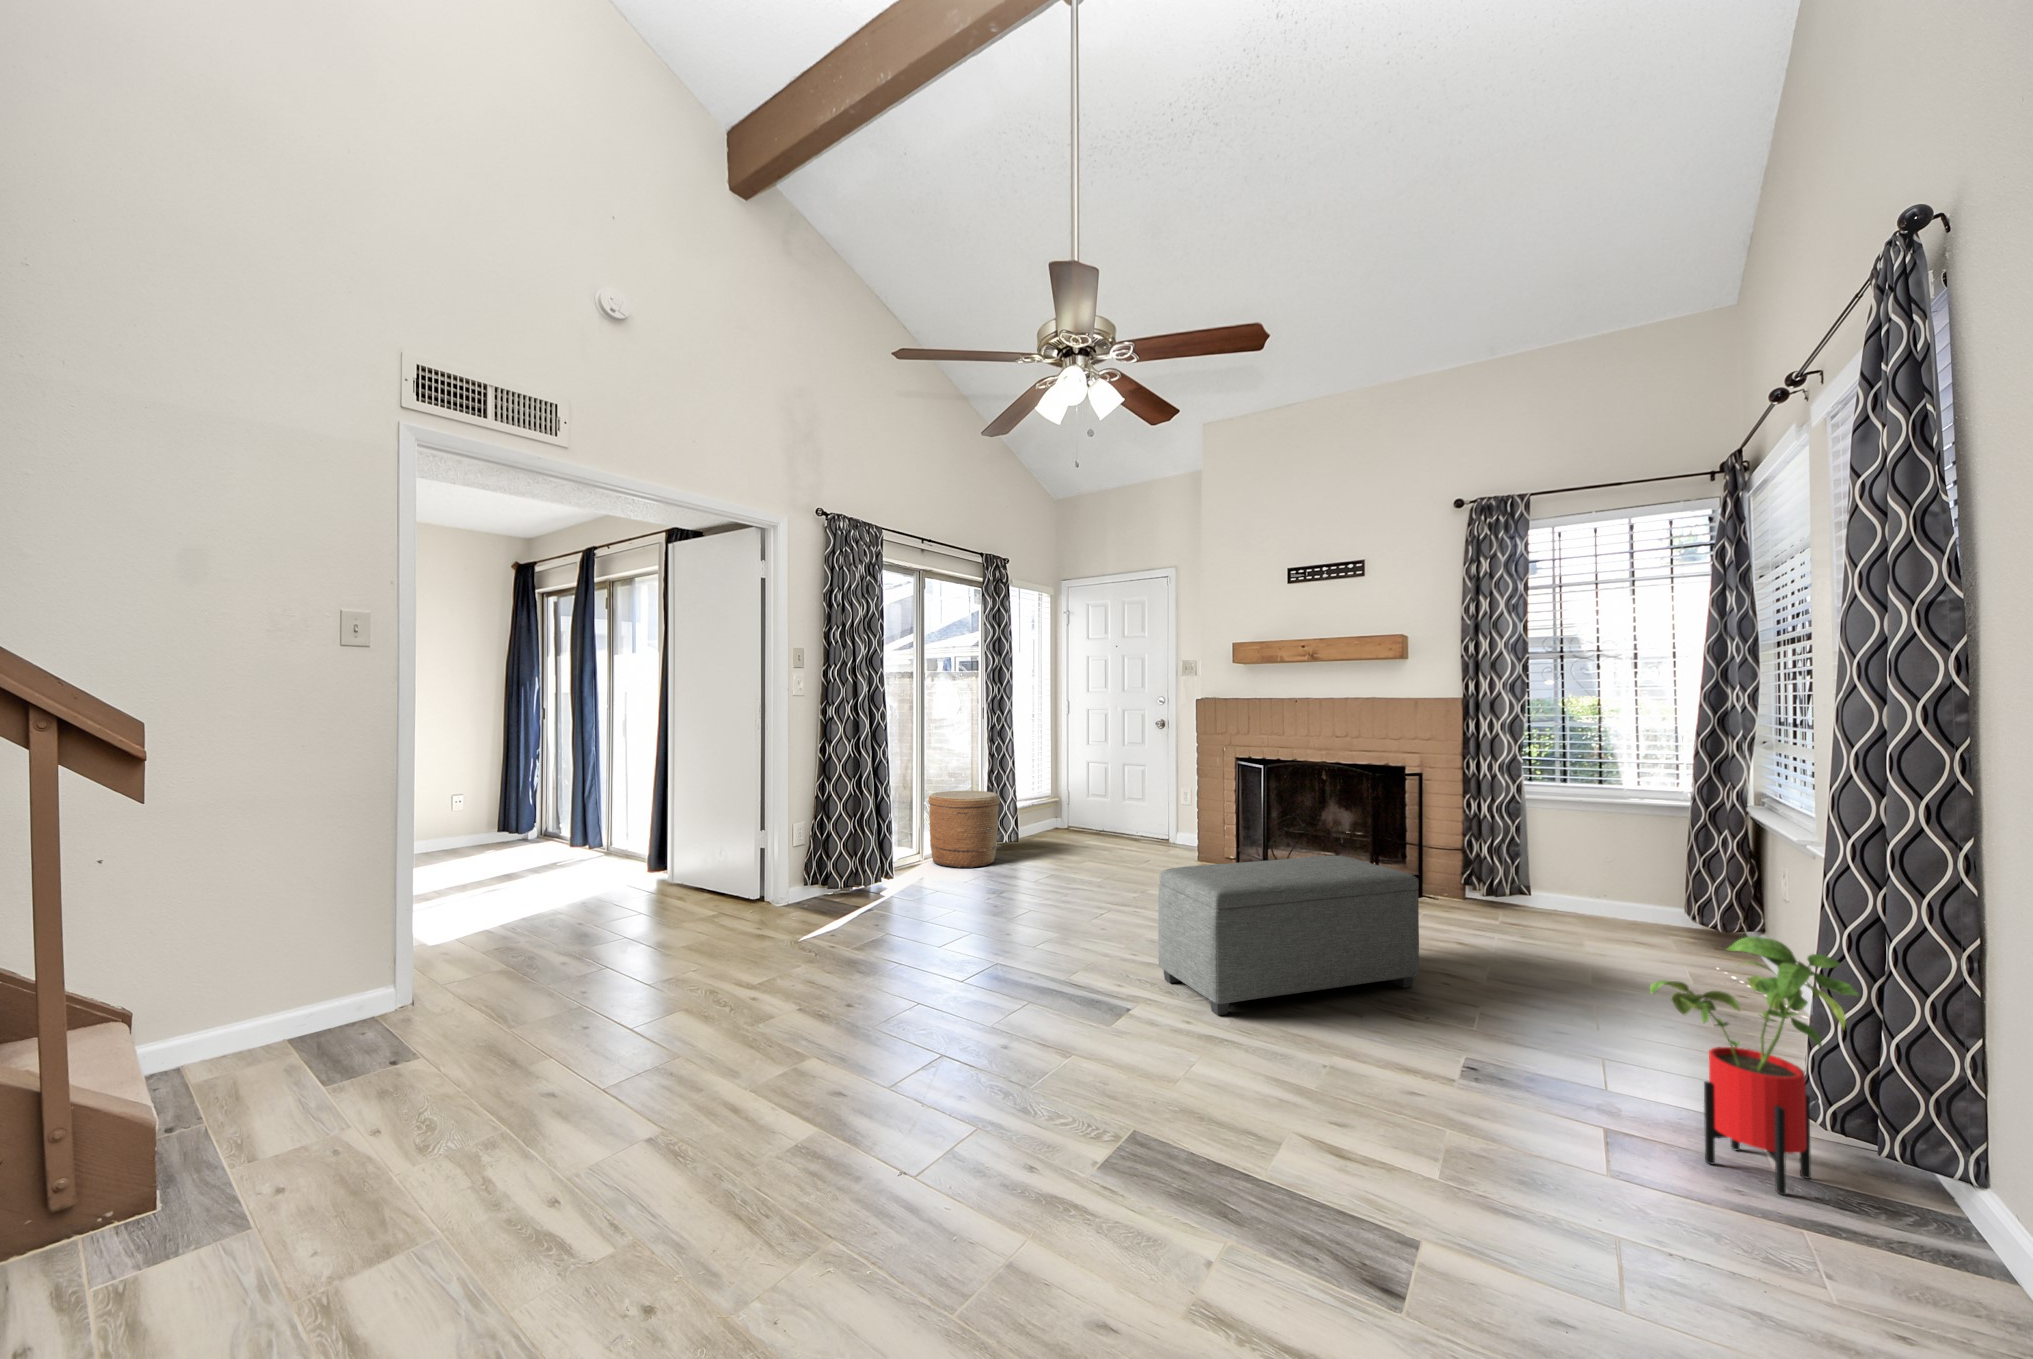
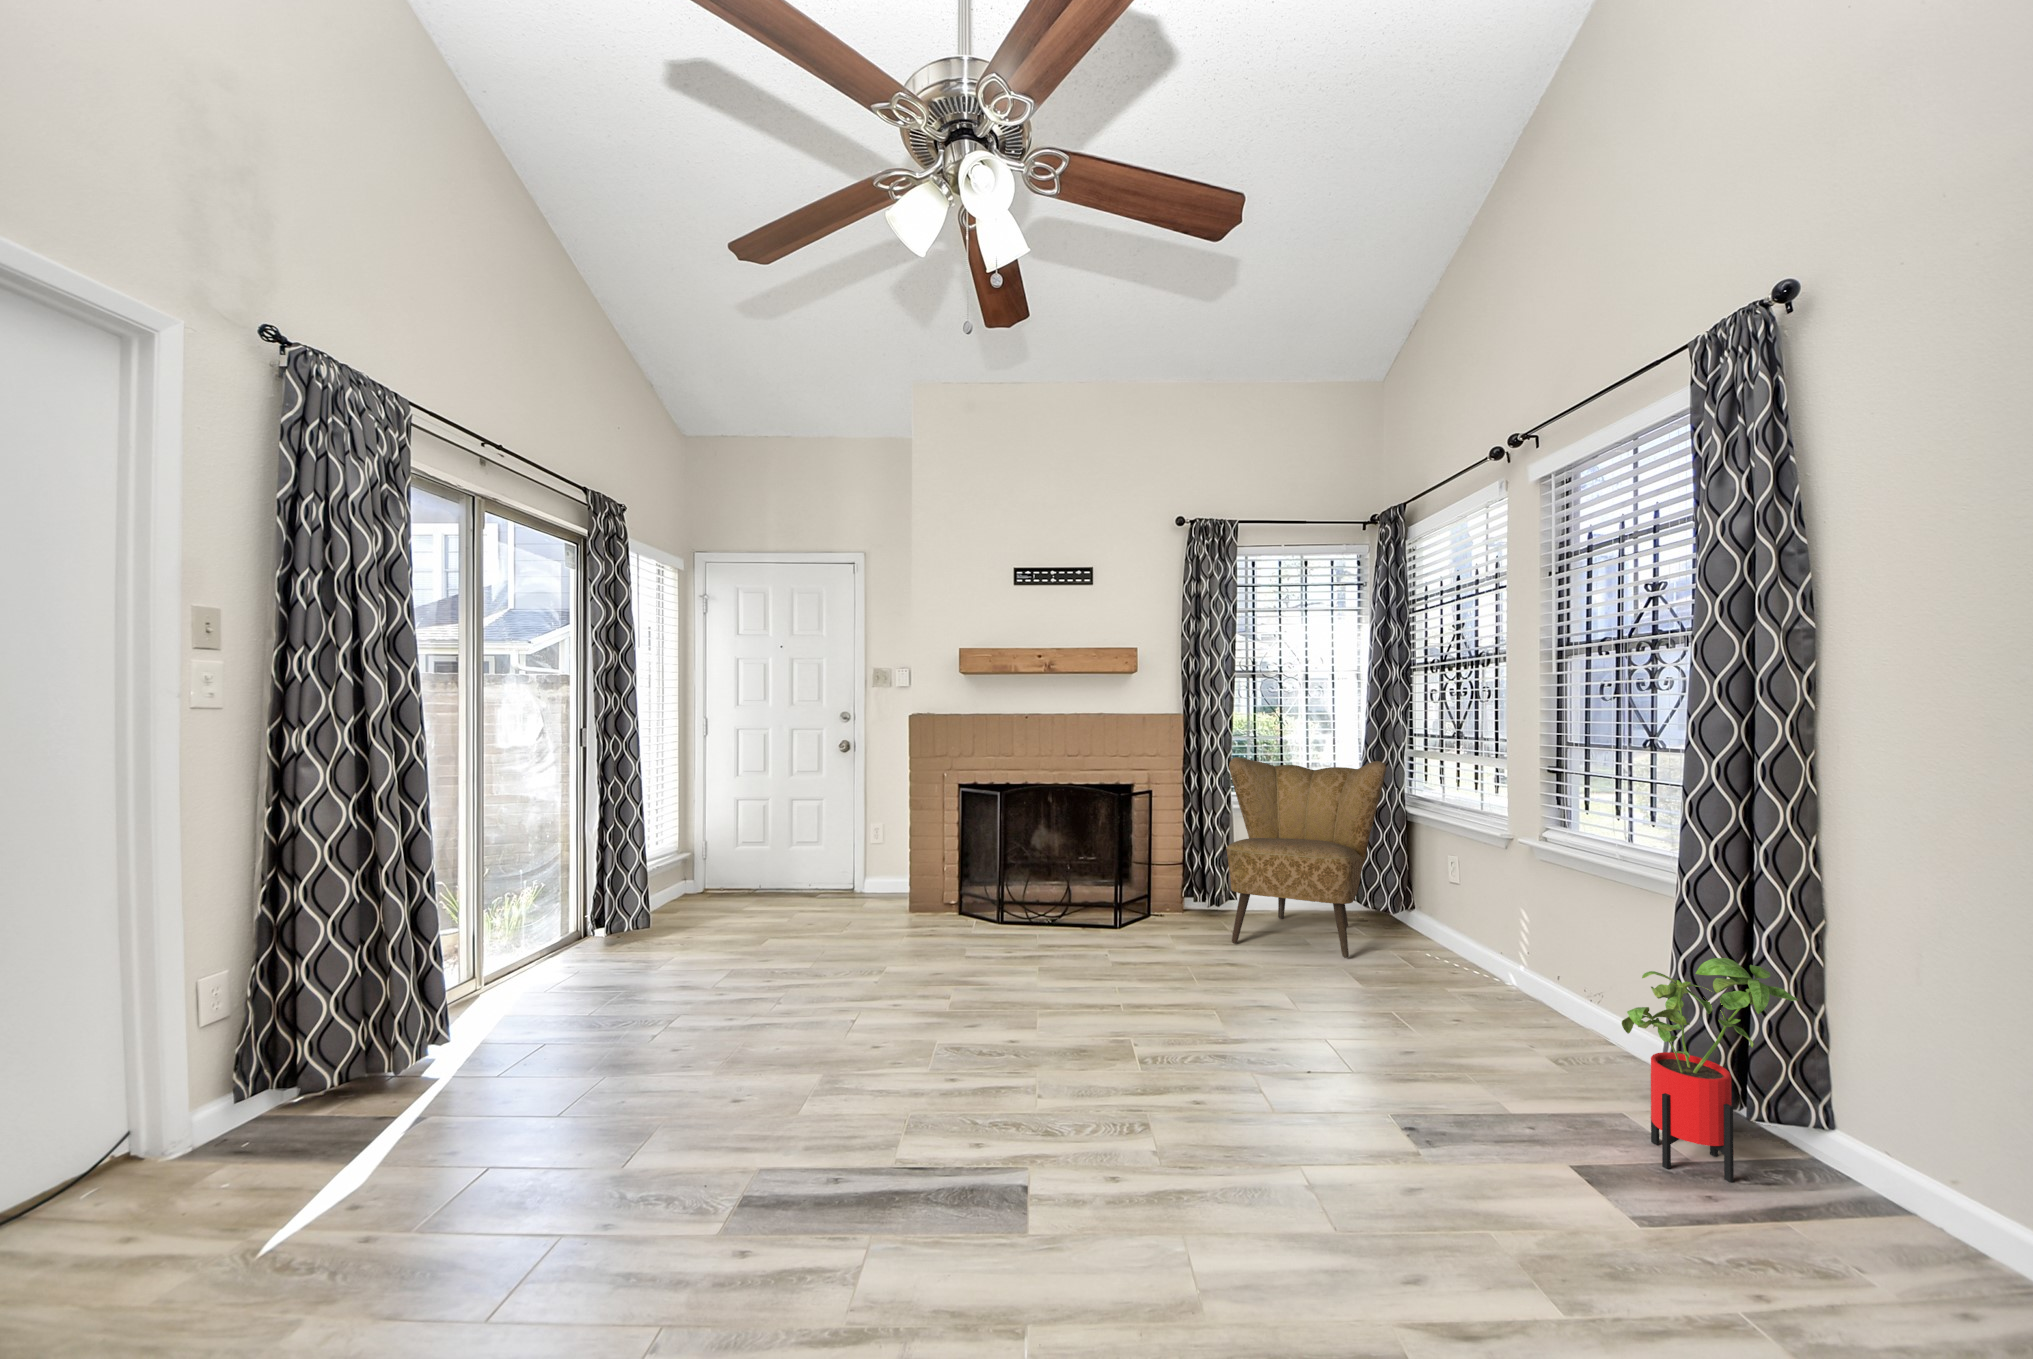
armchair: none [1475,743,1696,958] -> present [1226,757,1386,958]
woven basket: present [928,791,1000,868] -> none [539,859,657,983]
ottoman: present [1158,856,1419,1015] -> none [1052,901,1279,1140]

